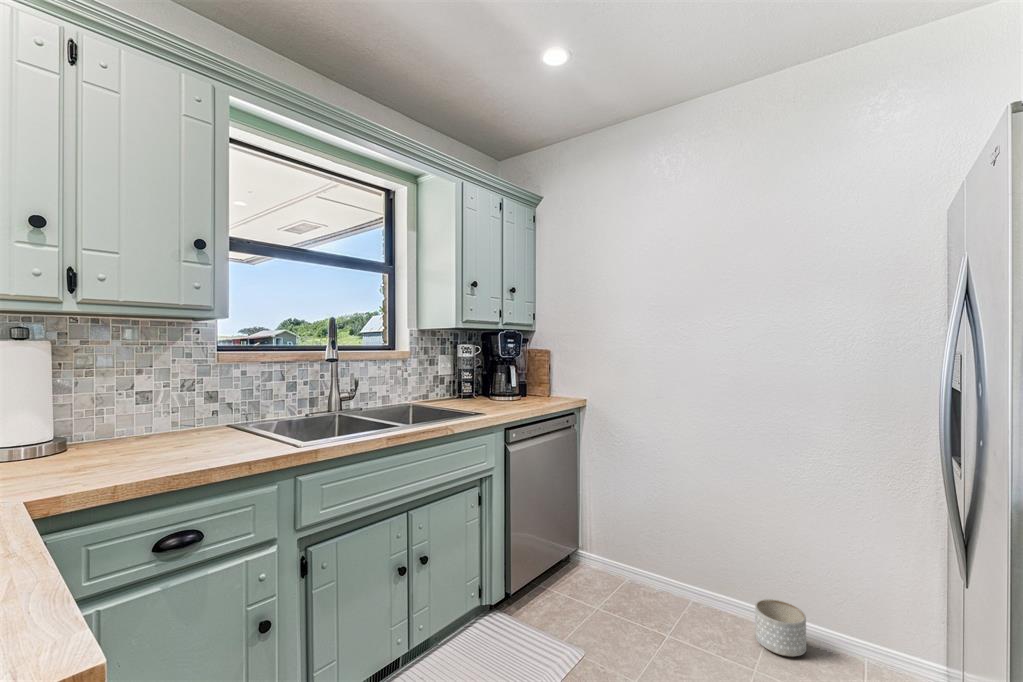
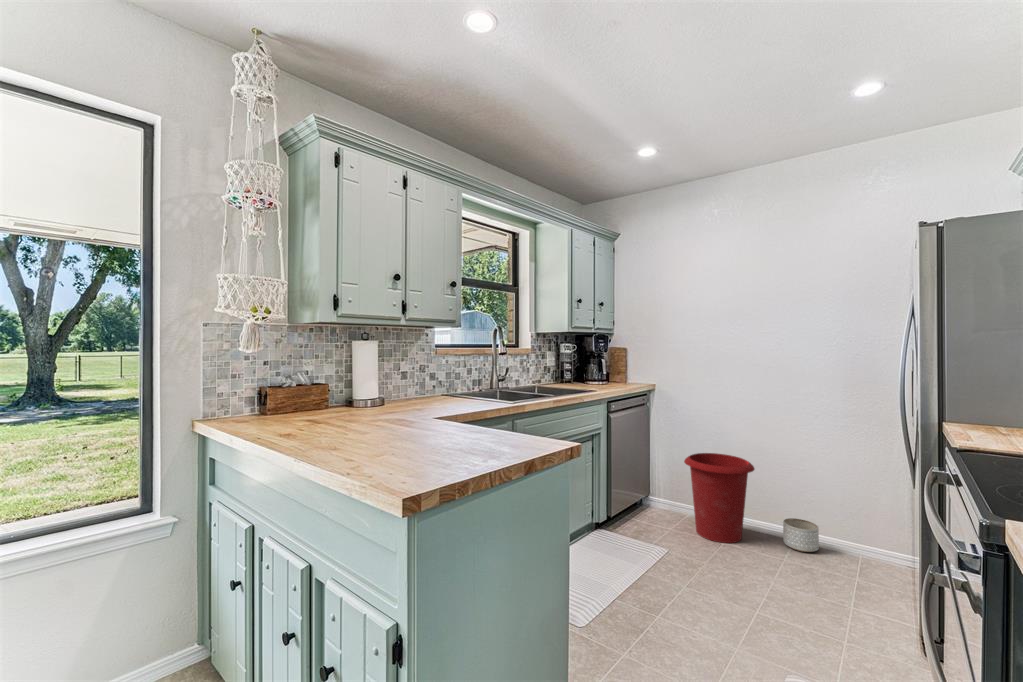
waste bin: none [615,500,714,640] -> present [684,453,754,543]

